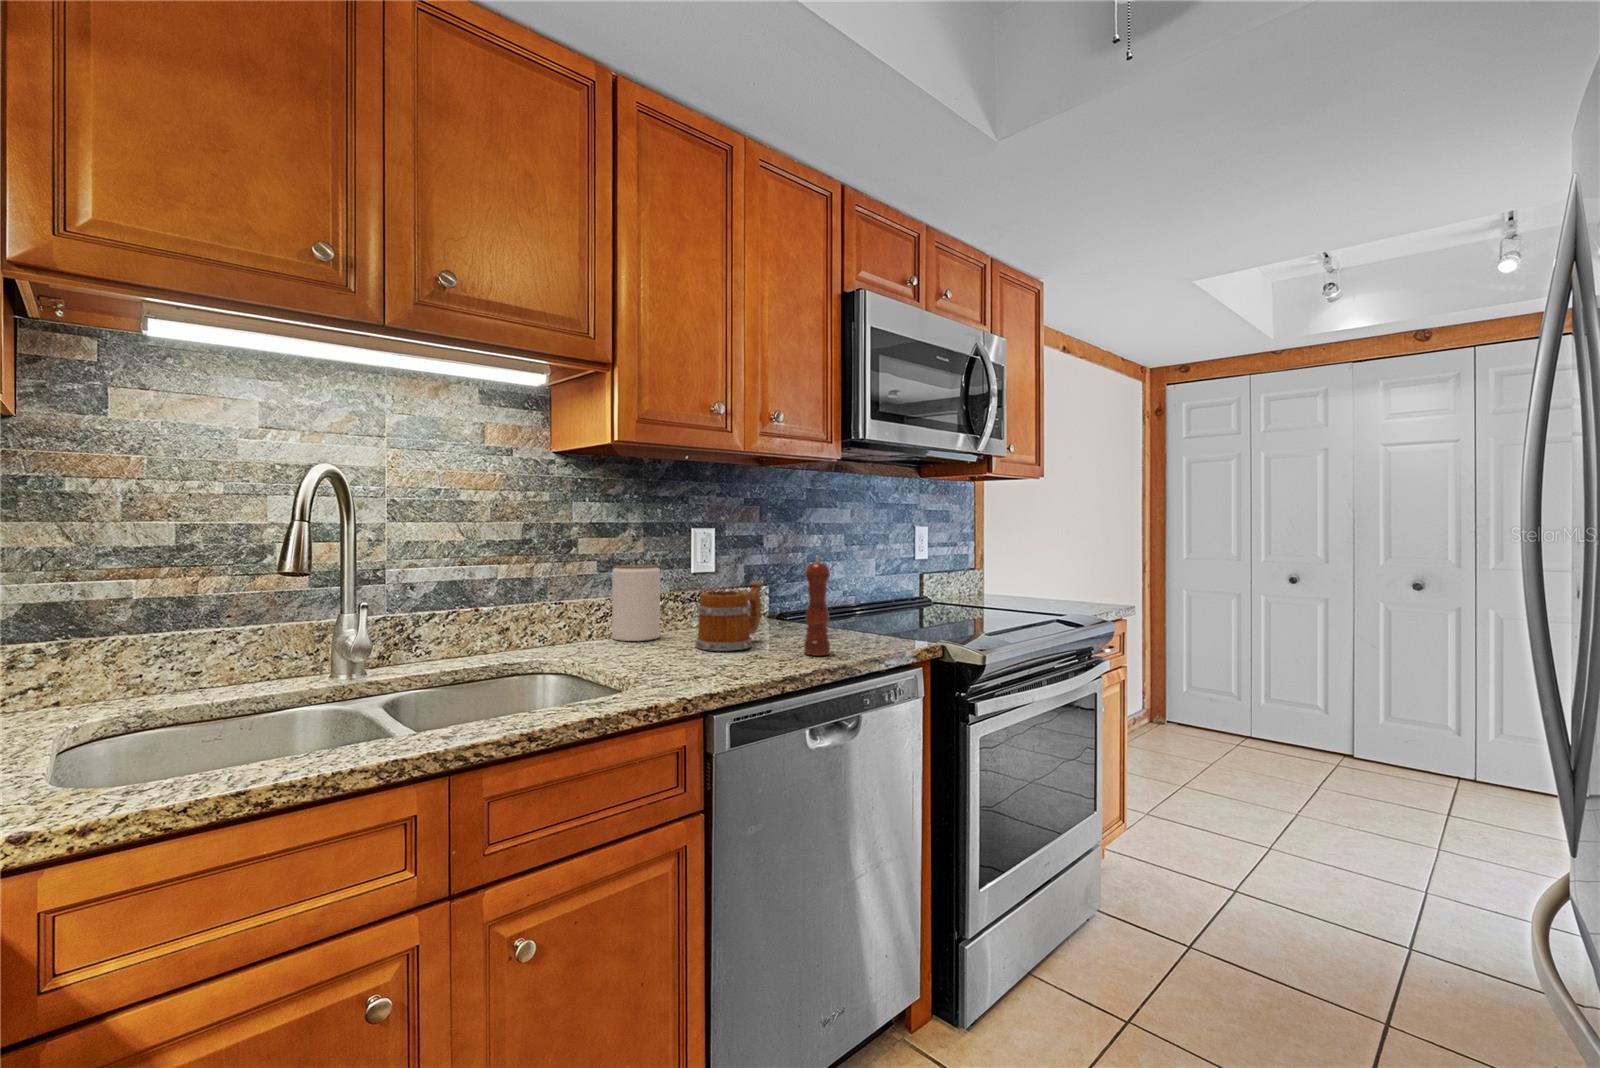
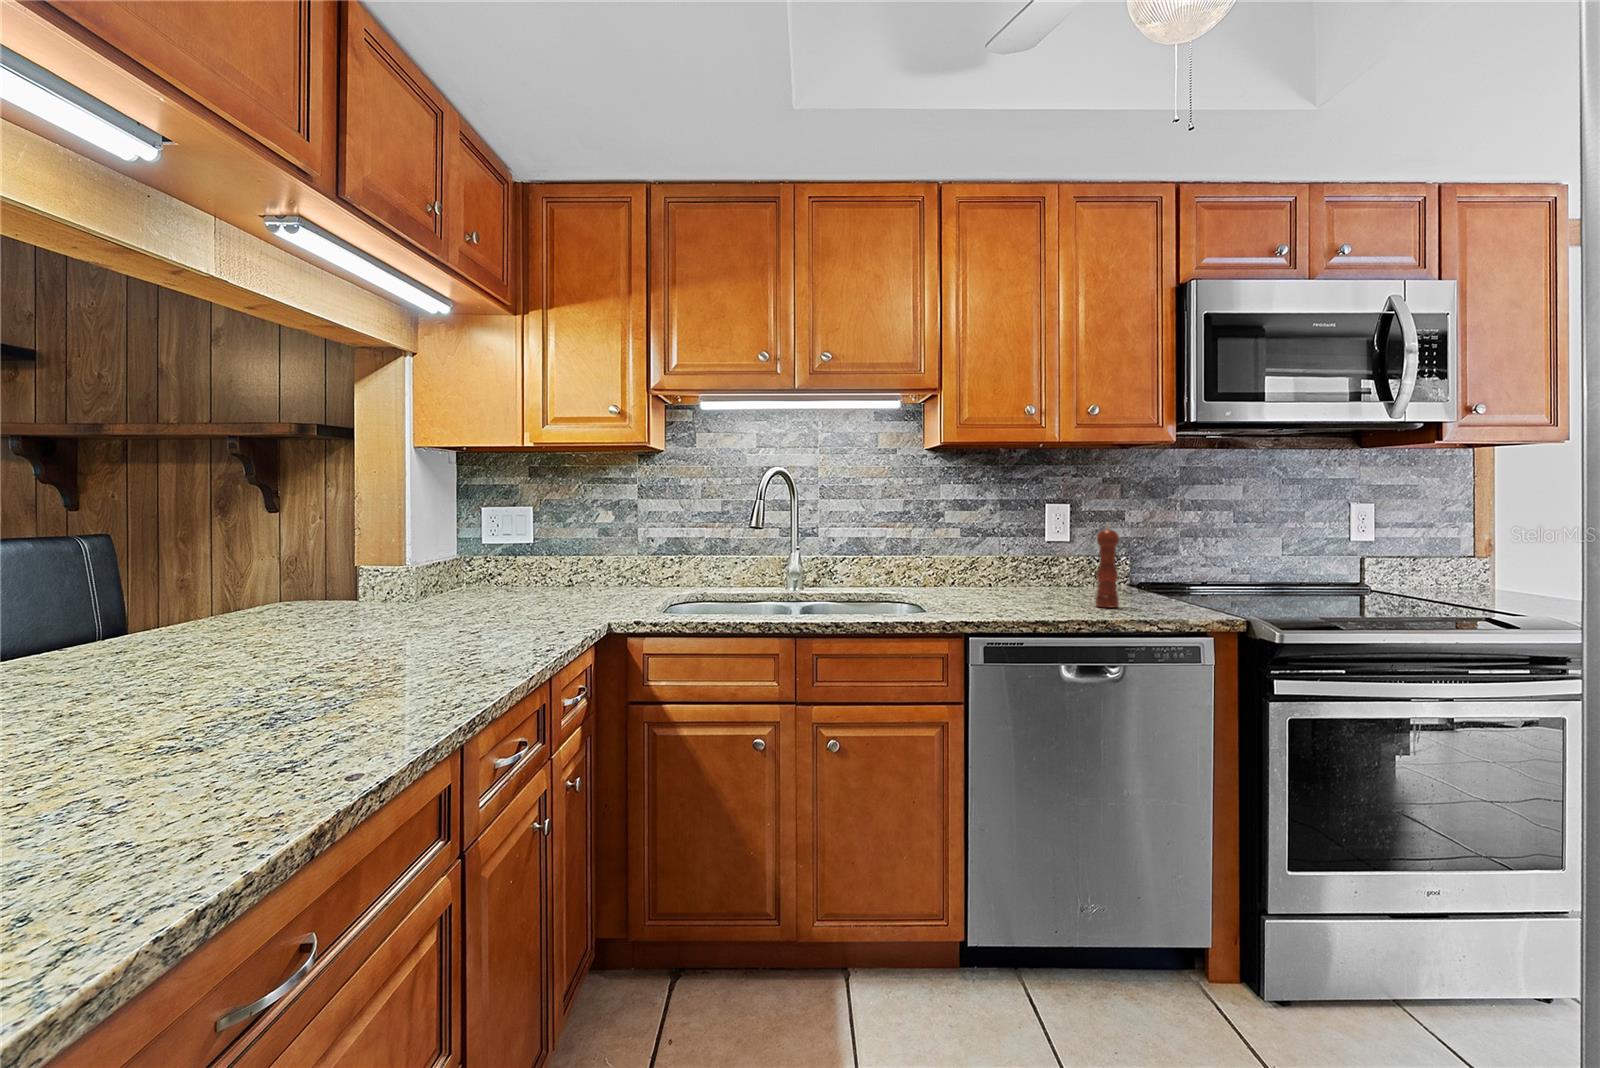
jar: present [612,565,660,641] -> none [970,532,1007,589]
mug: present [695,581,763,651] -> none [1018,547,1085,599]

